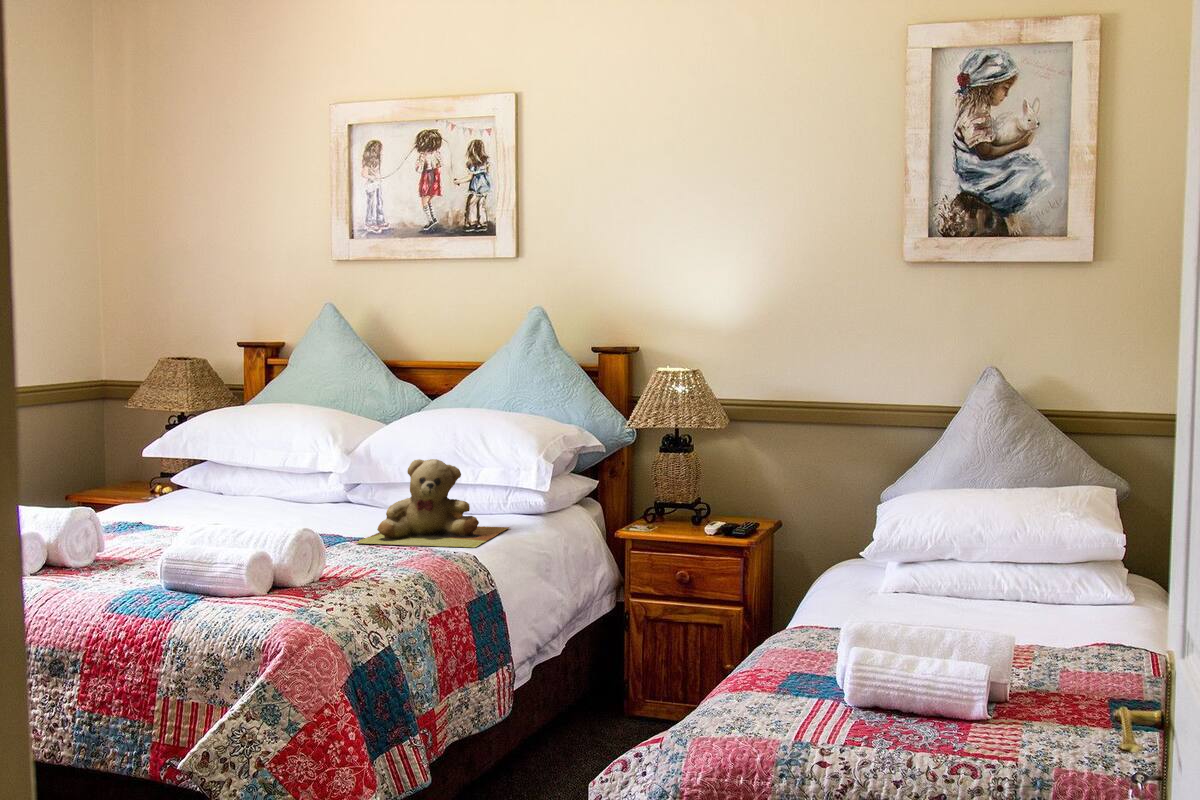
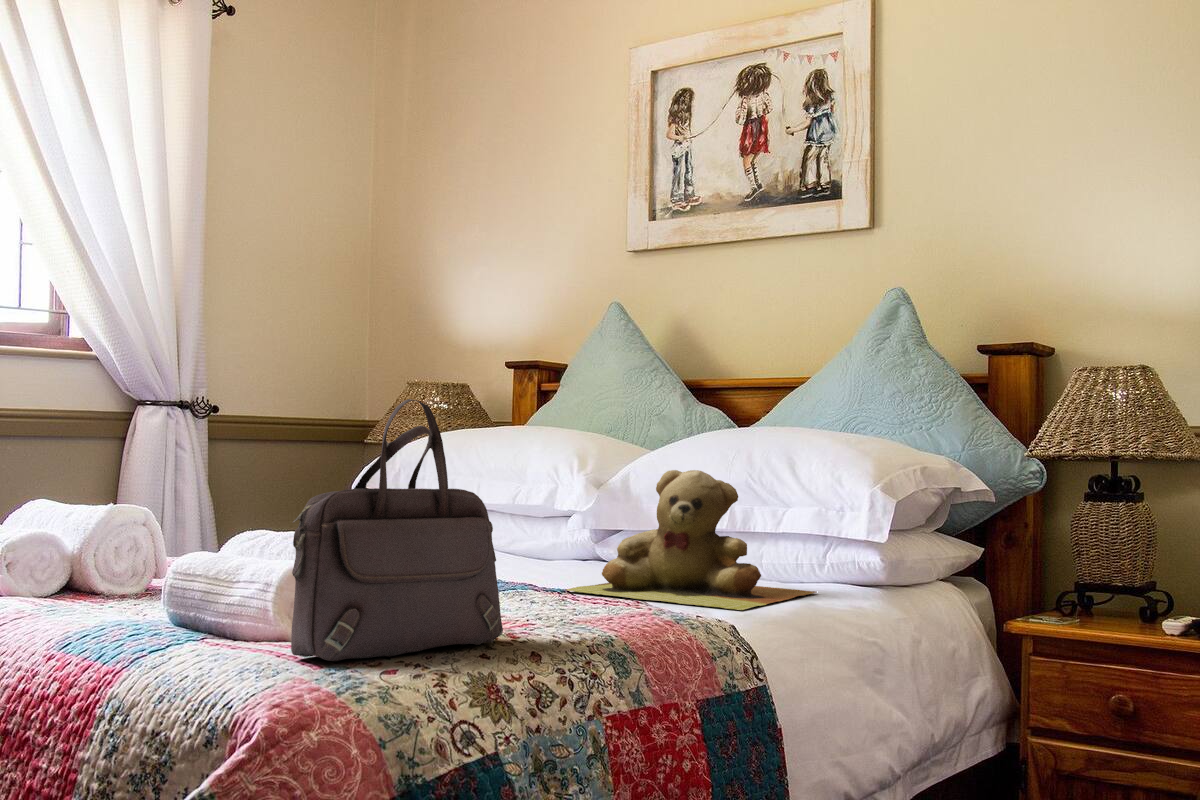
handbag: none [264,462,365,609] -> present [291,399,503,661]

